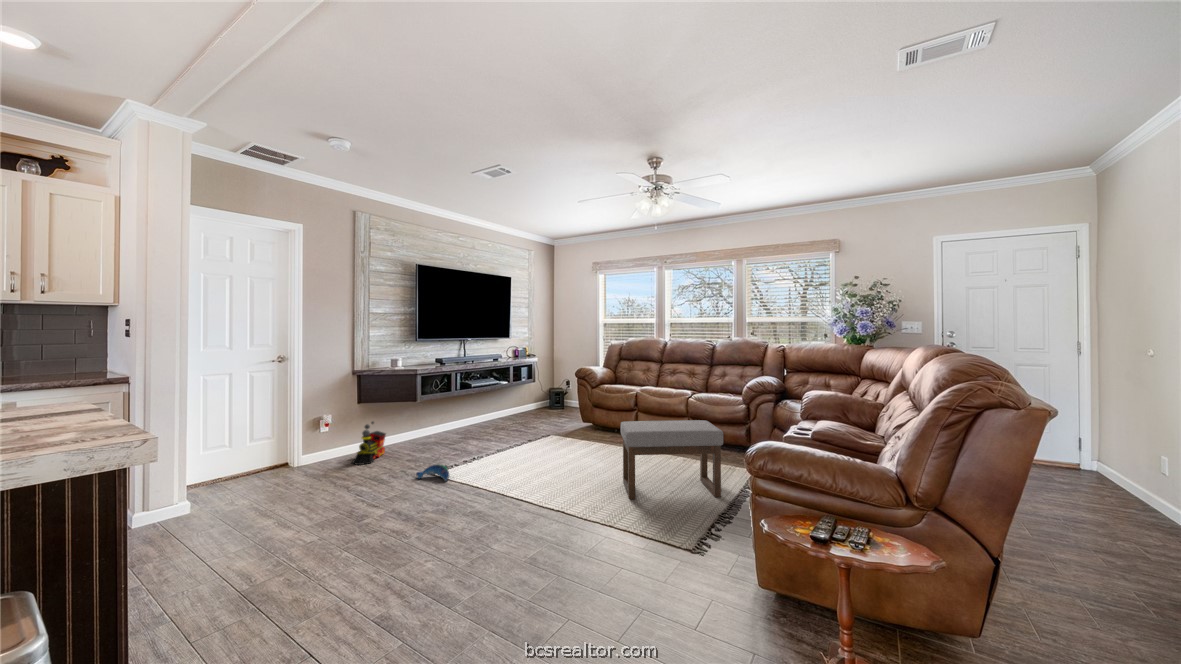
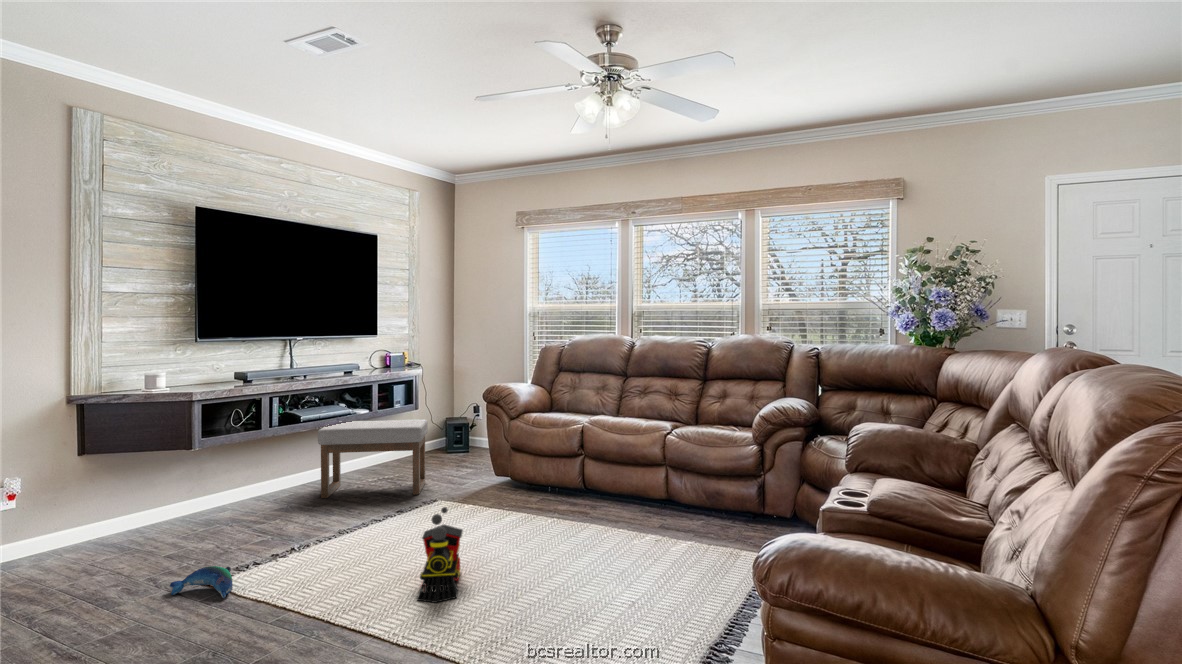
ottoman: present [620,420,723,499] -> present [318,420,428,498]
toy train: present [352,421,386,465] -> present [417,507,463,603]

